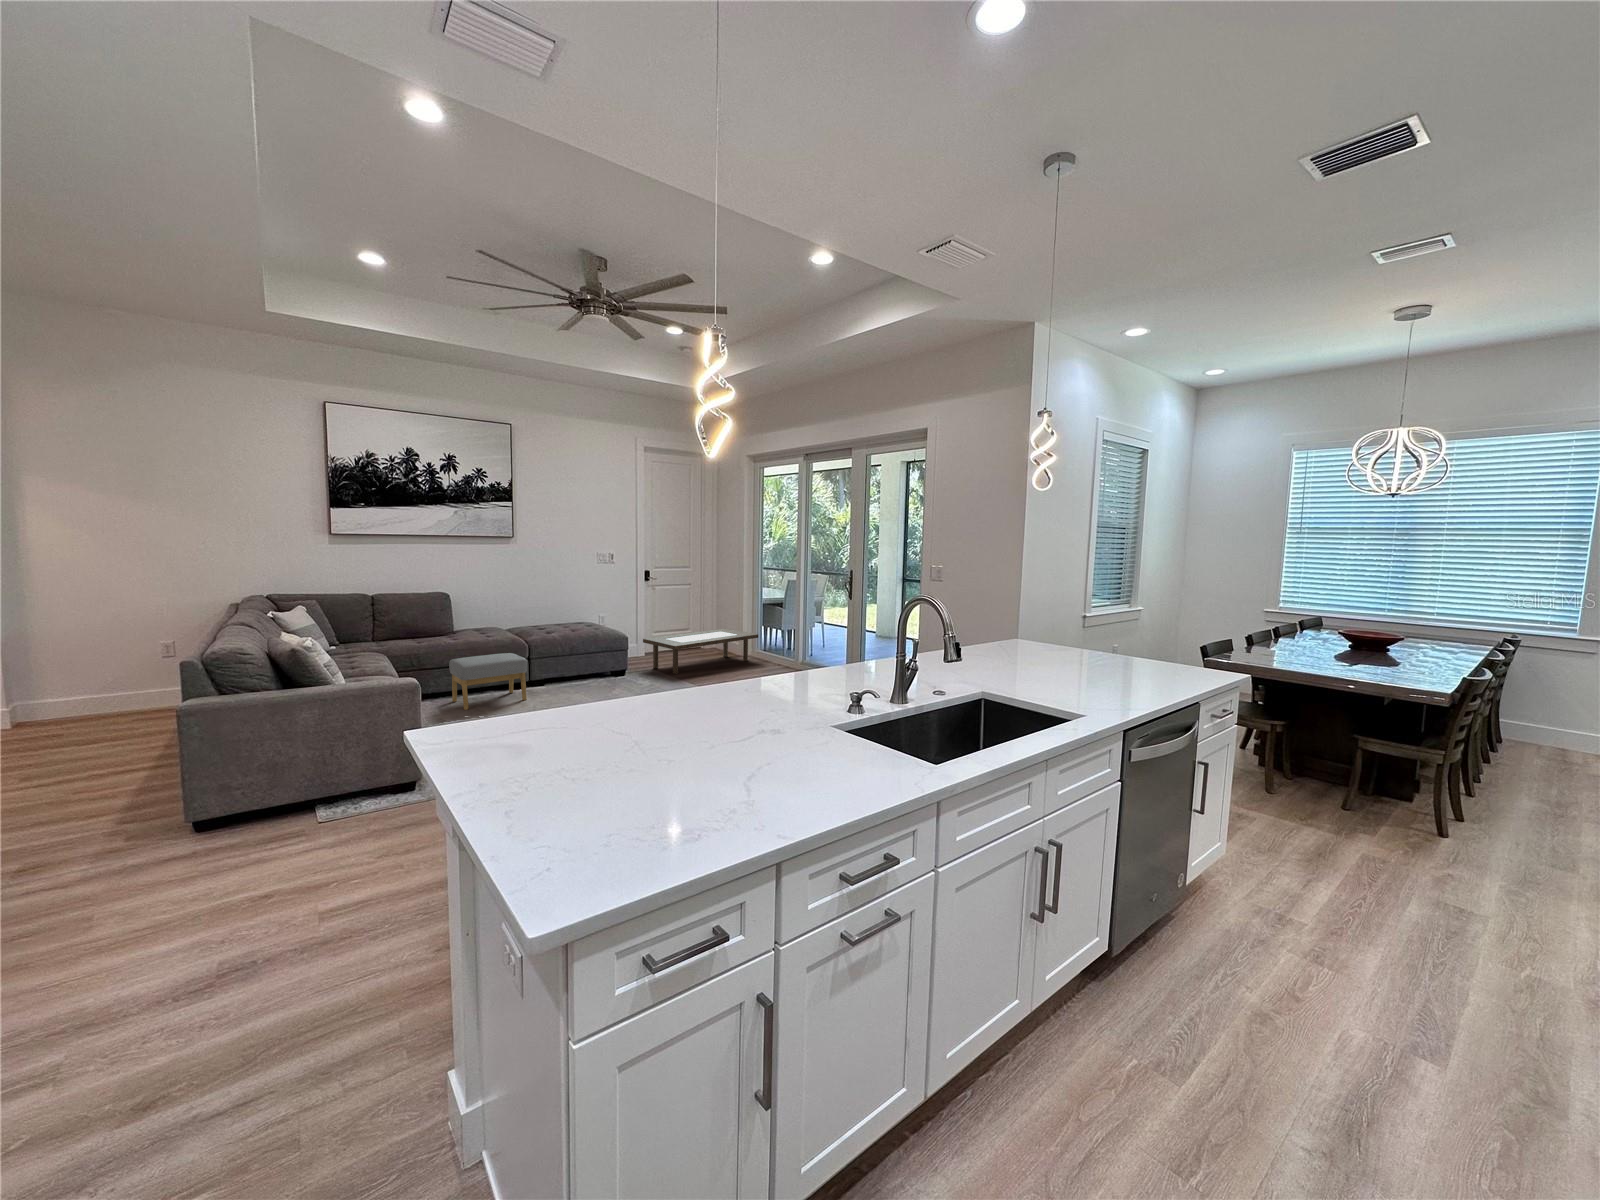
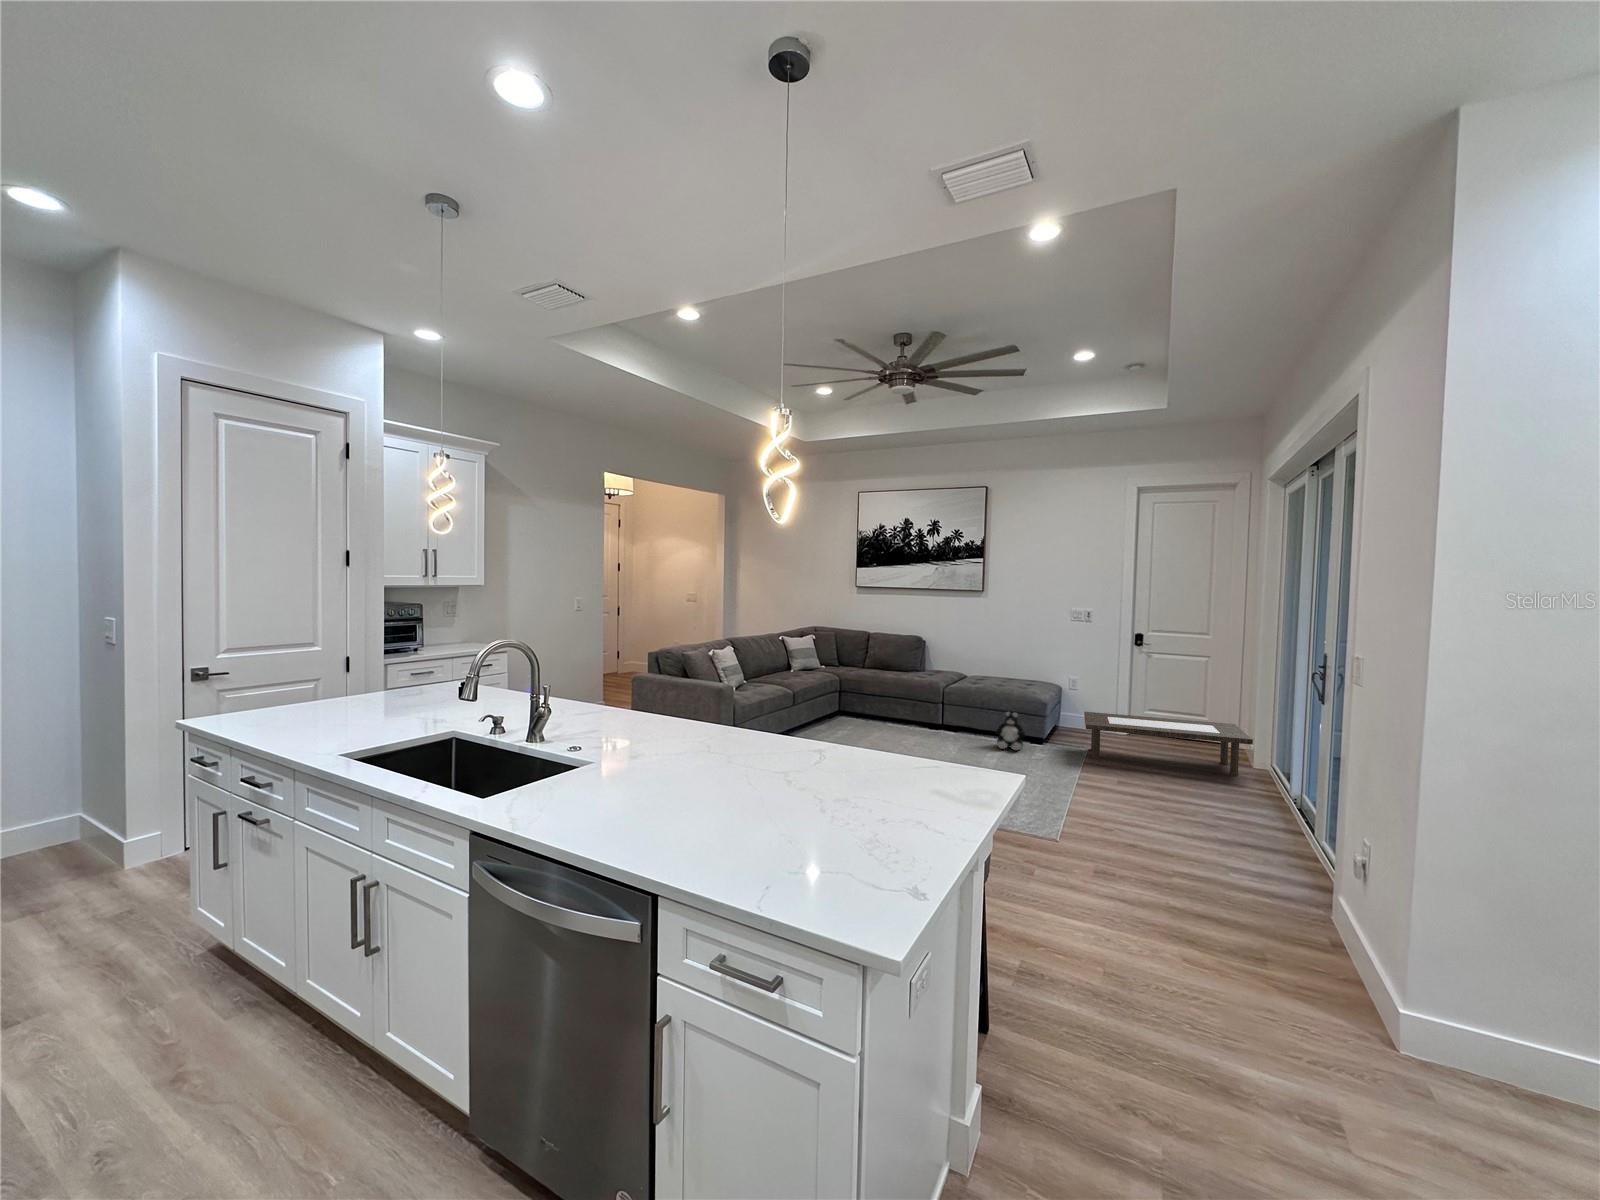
plush toy: none [598,649,629,684] -> present [996,712,1025,750]
footstool: present [449,653,527,710] -> none [861,691,923,739]

